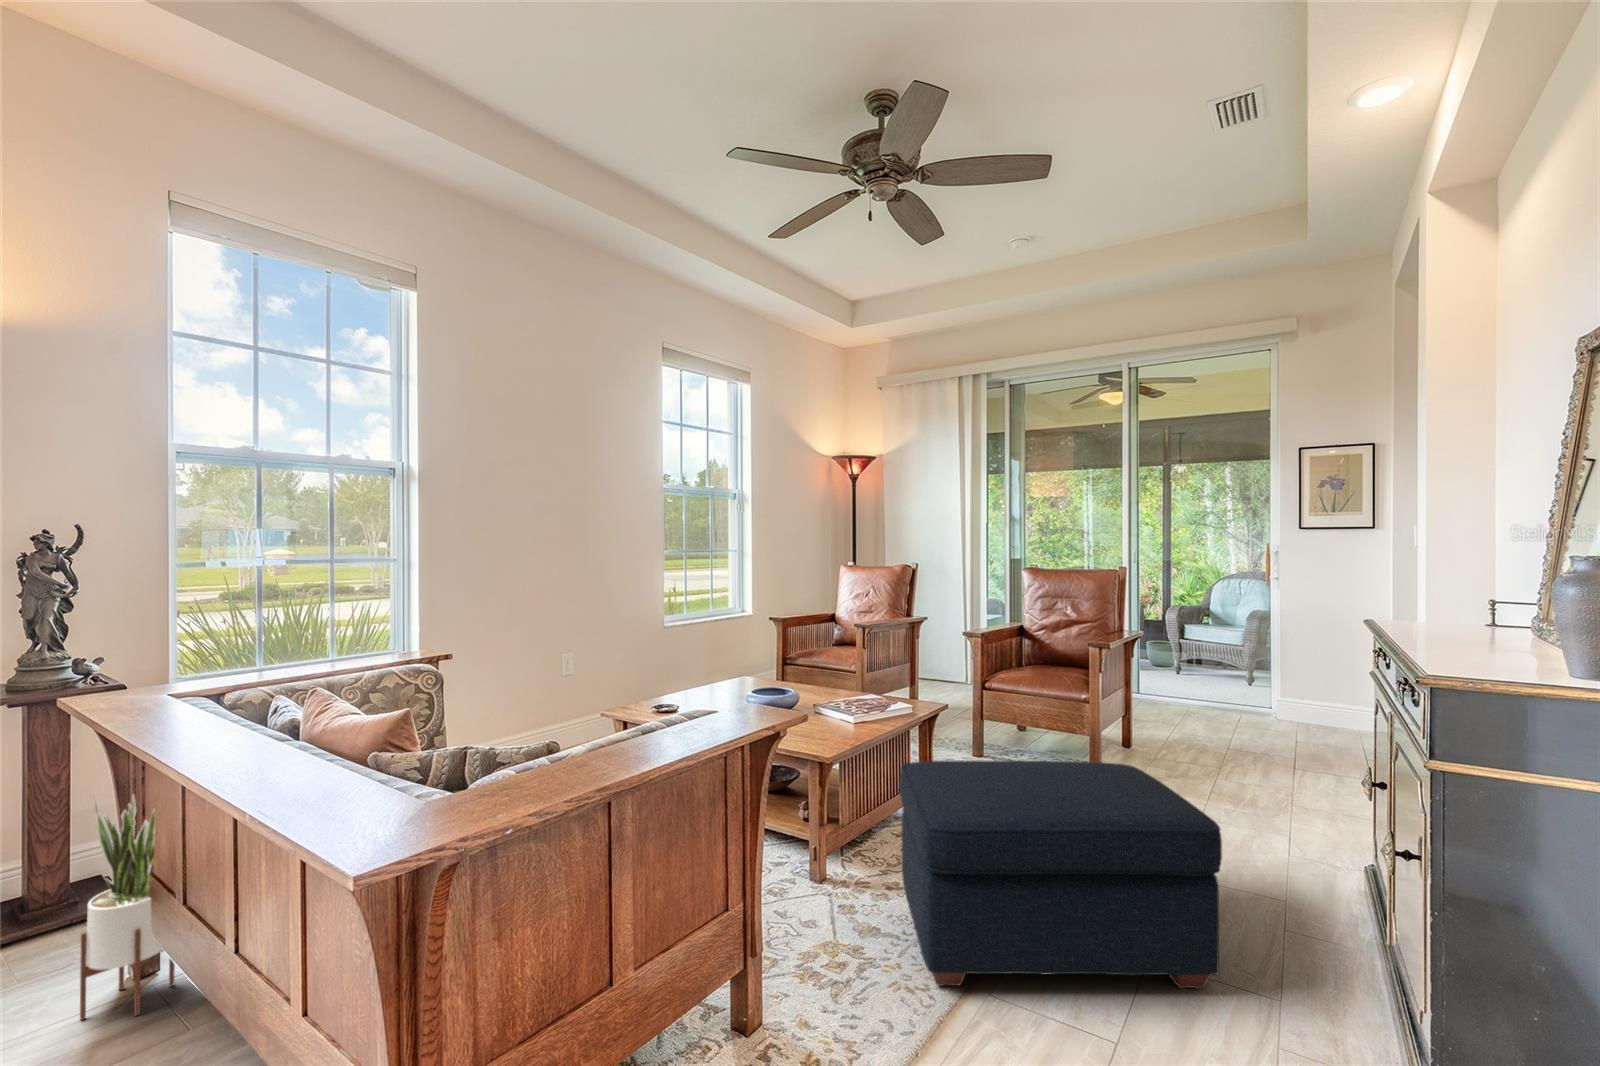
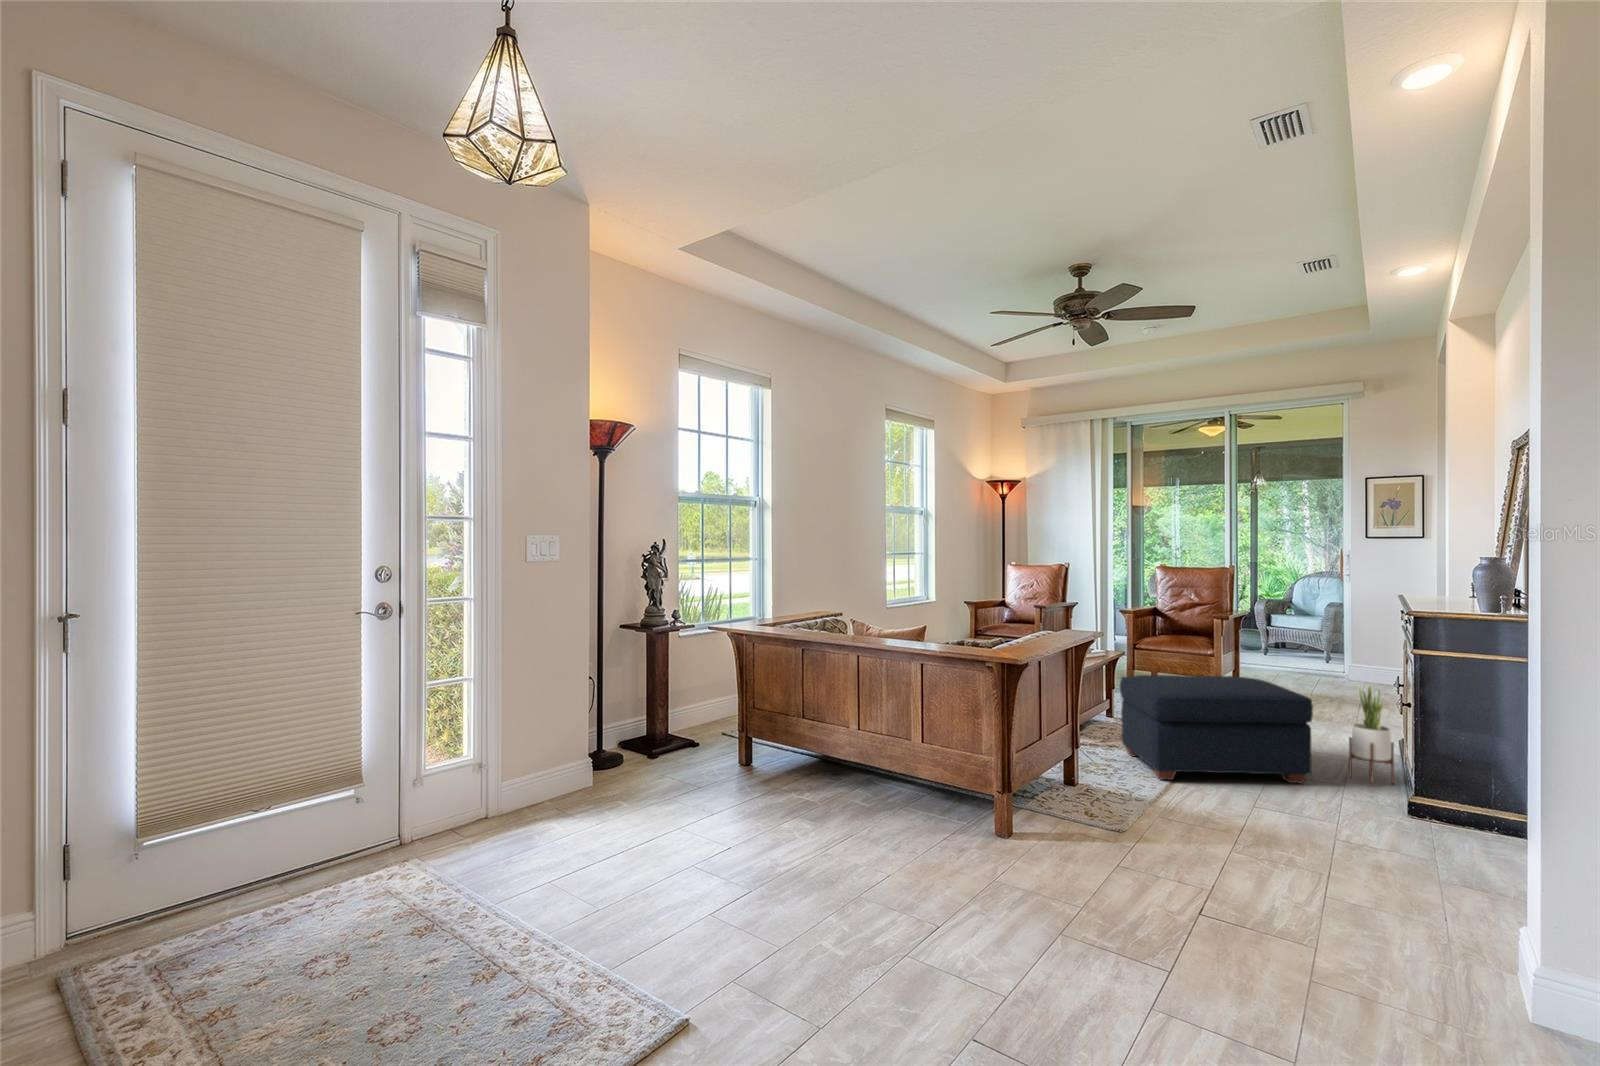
potted plant: present [80,792,175,1020] -> present [1349,682,1394,785]

